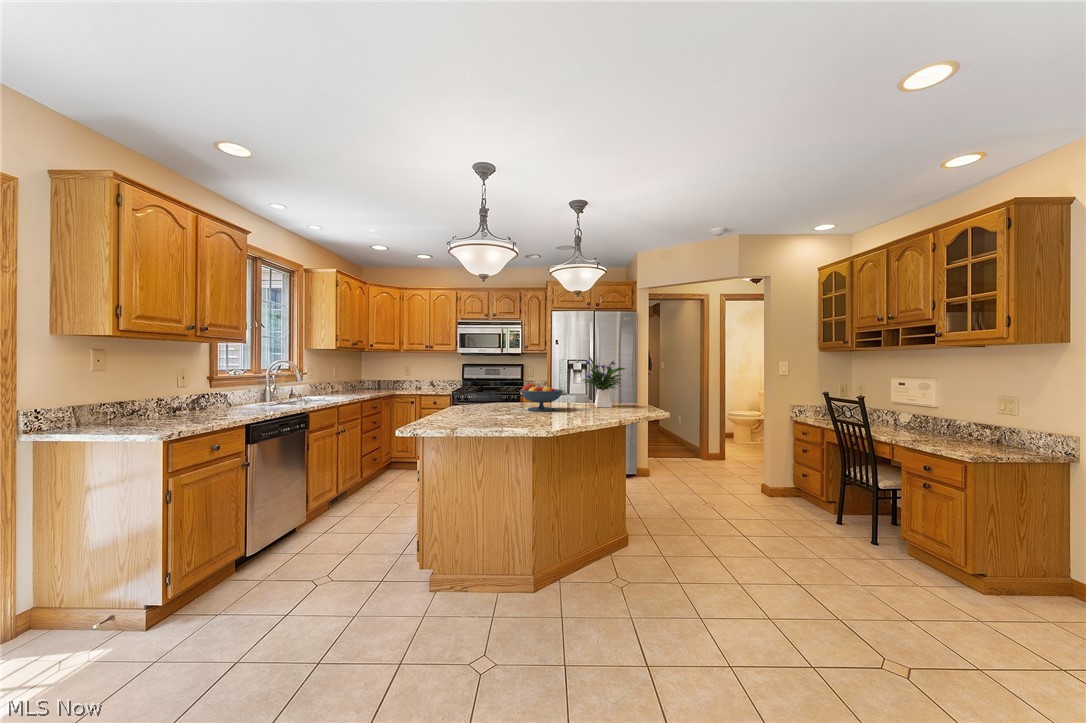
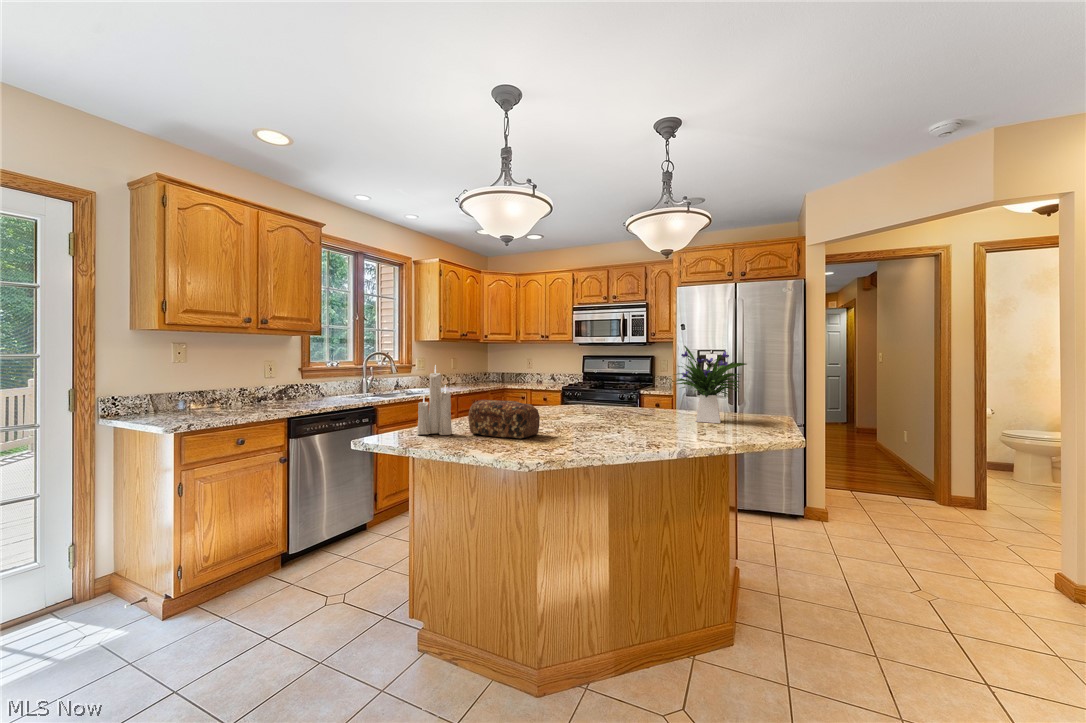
candle: none [431,367,458,424] -> present [417,365,452,435]
fruit bowl: present [520,383,563,411] -> none [576,382,637,424]
bread loaf: none [471,396,519,421] -> present [468,400,540,438]

